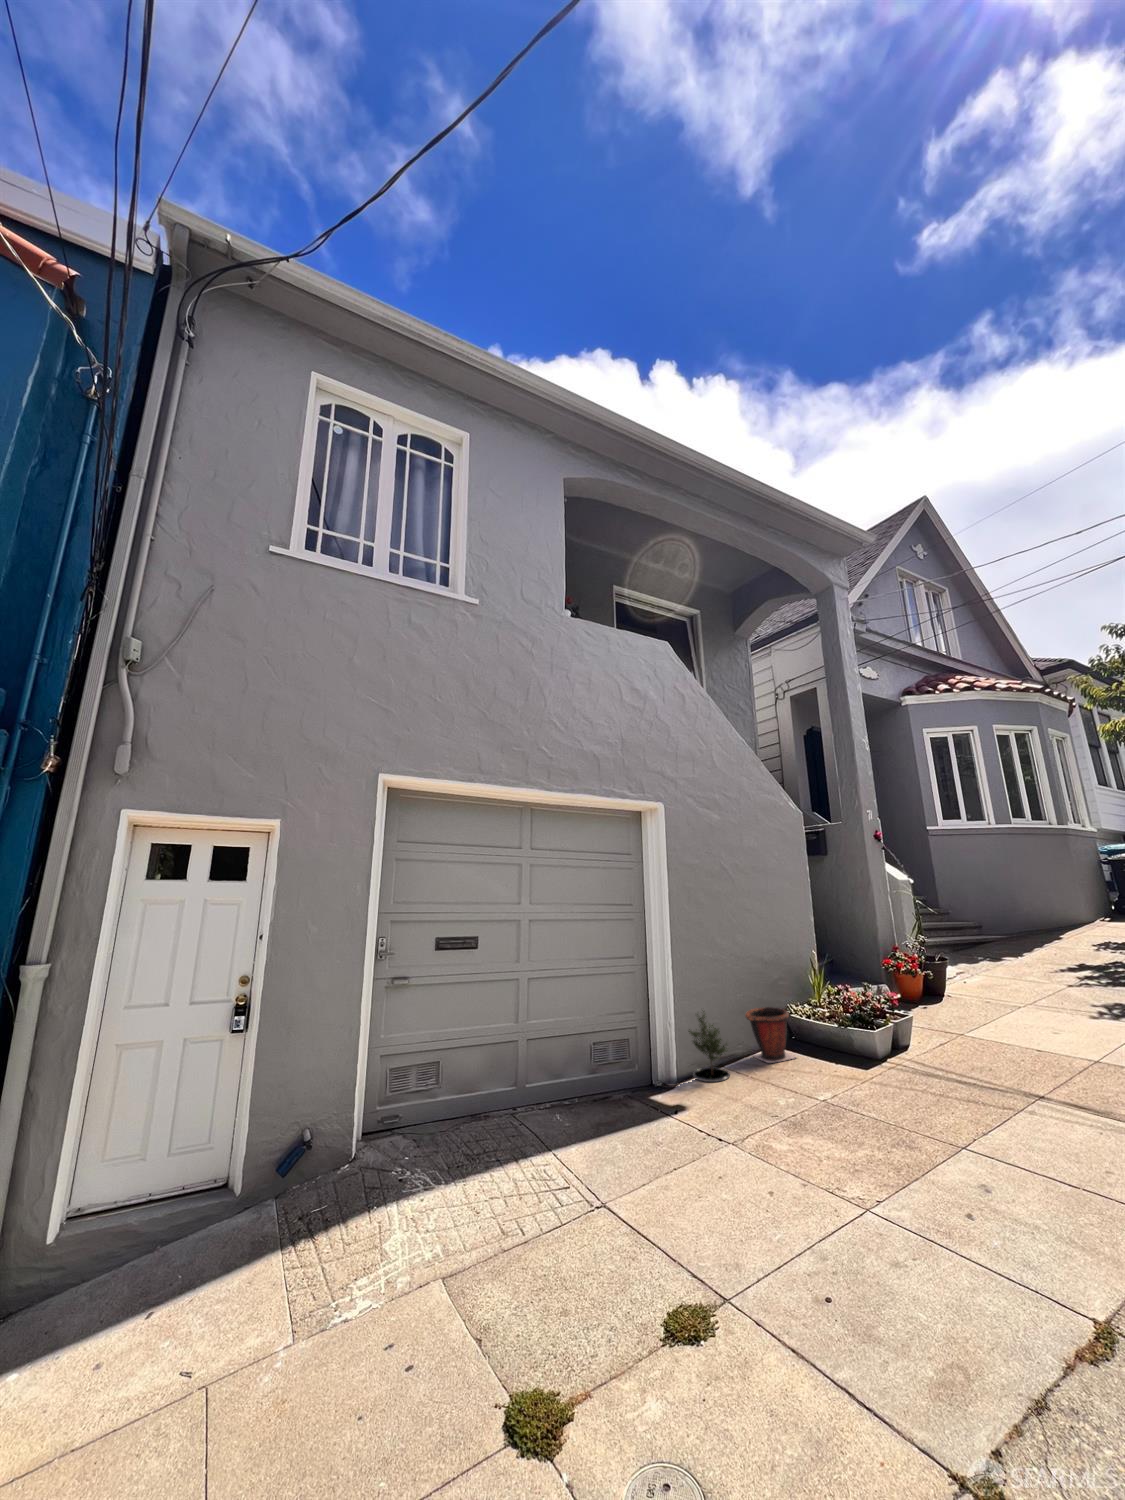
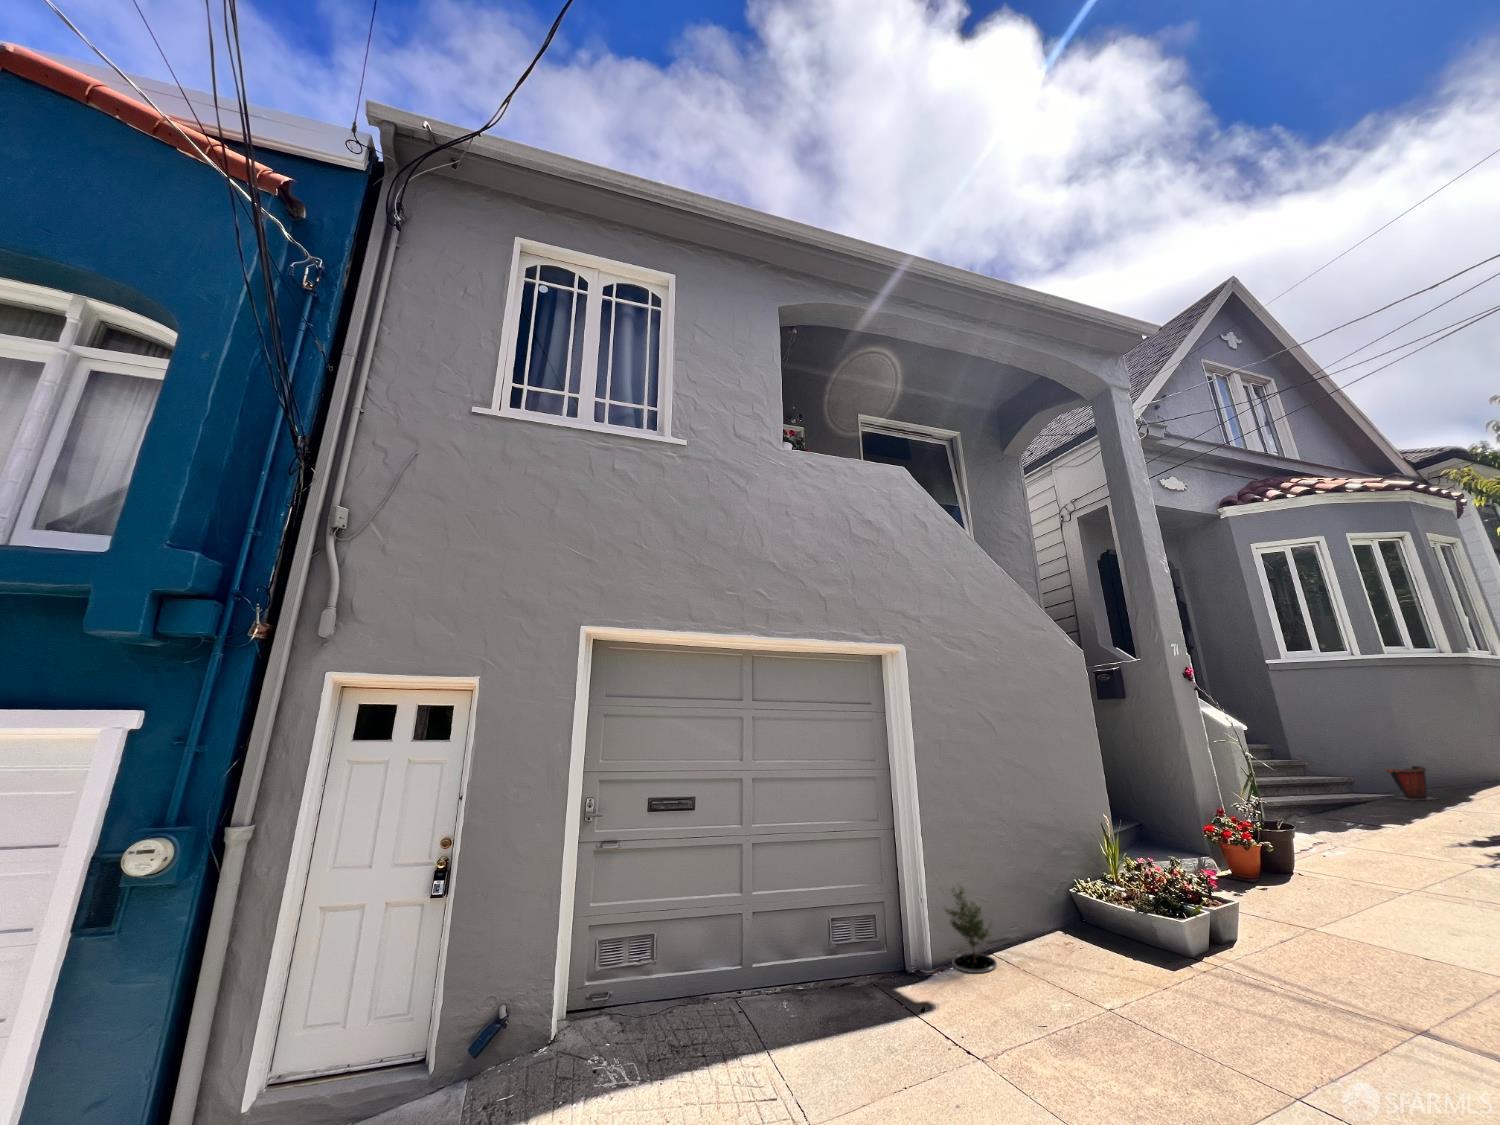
waste bin: present [745,1007,795,1063] -> present [1386,766,1432,800]

